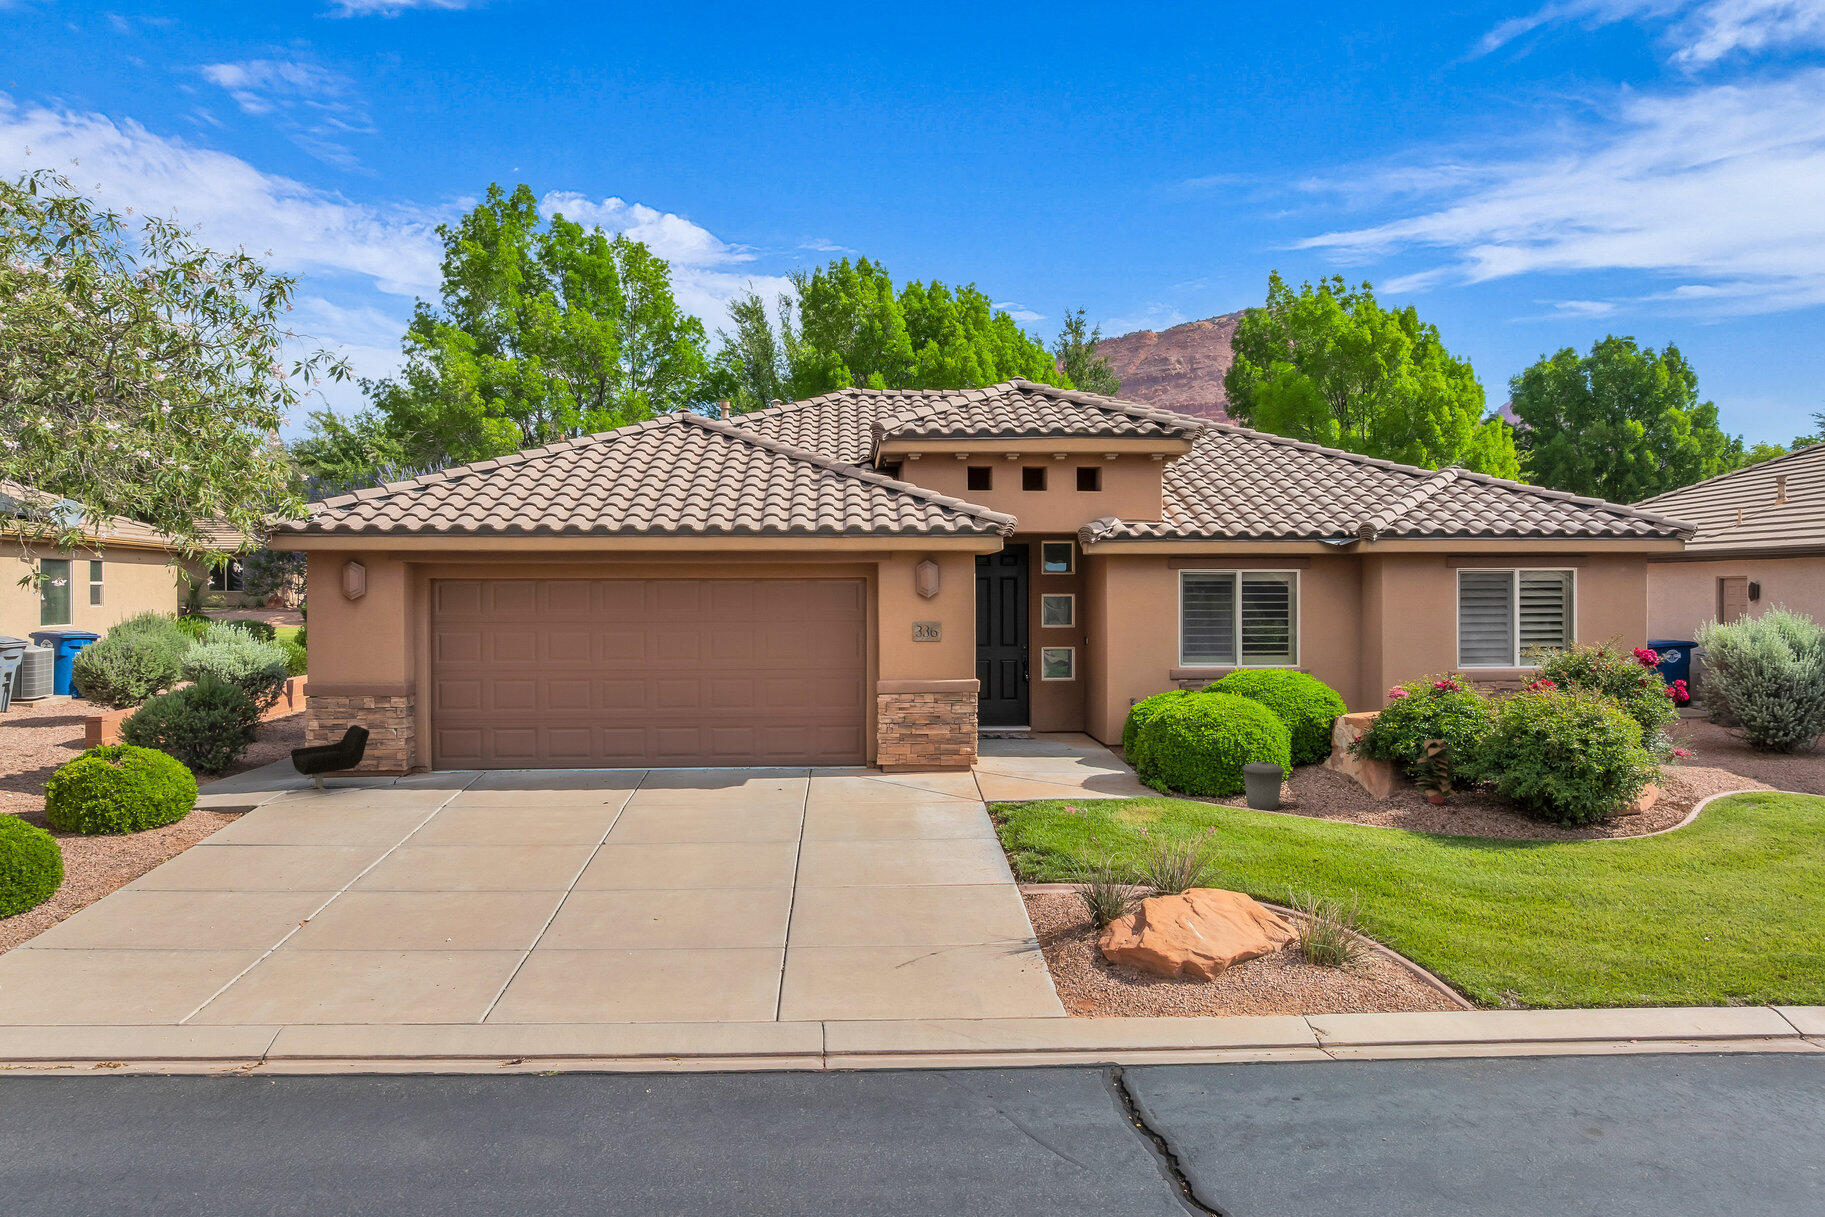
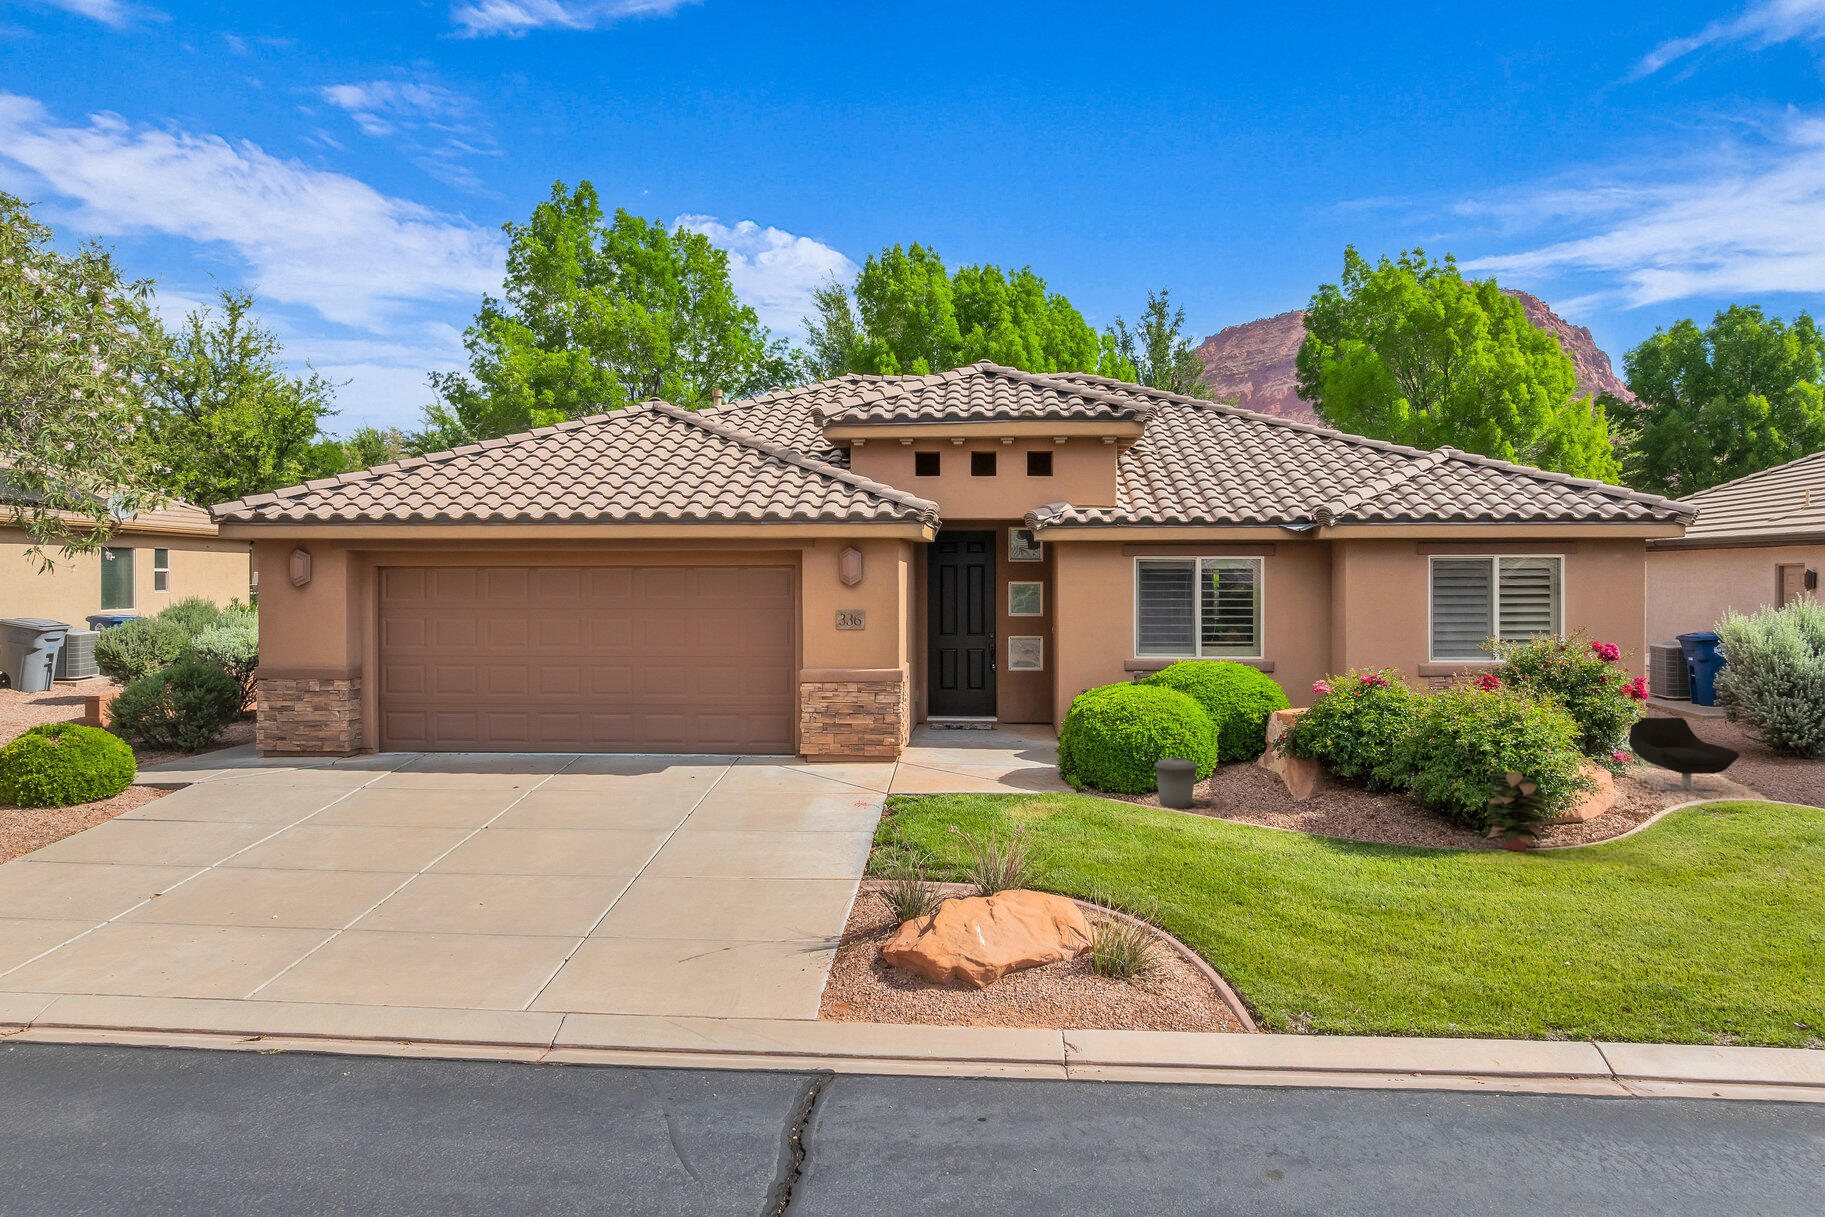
lounge chair: present [286,725,370,794] -> present [1629,718,1739,798]
decorative plant: present [1414,739,1459,804] -> present [1486,772,1546,851]

